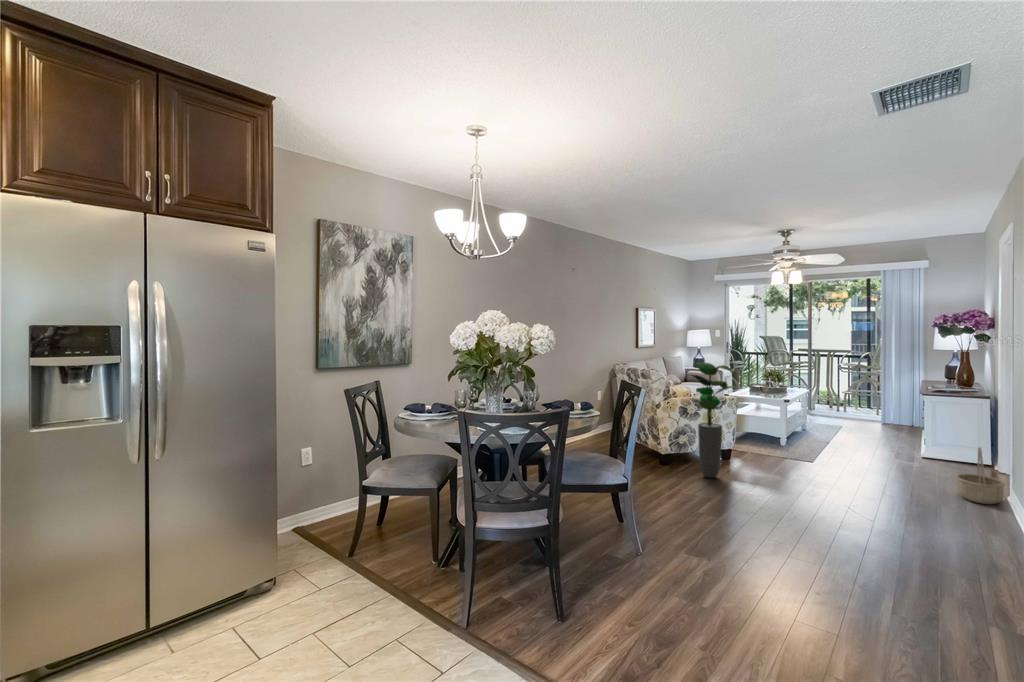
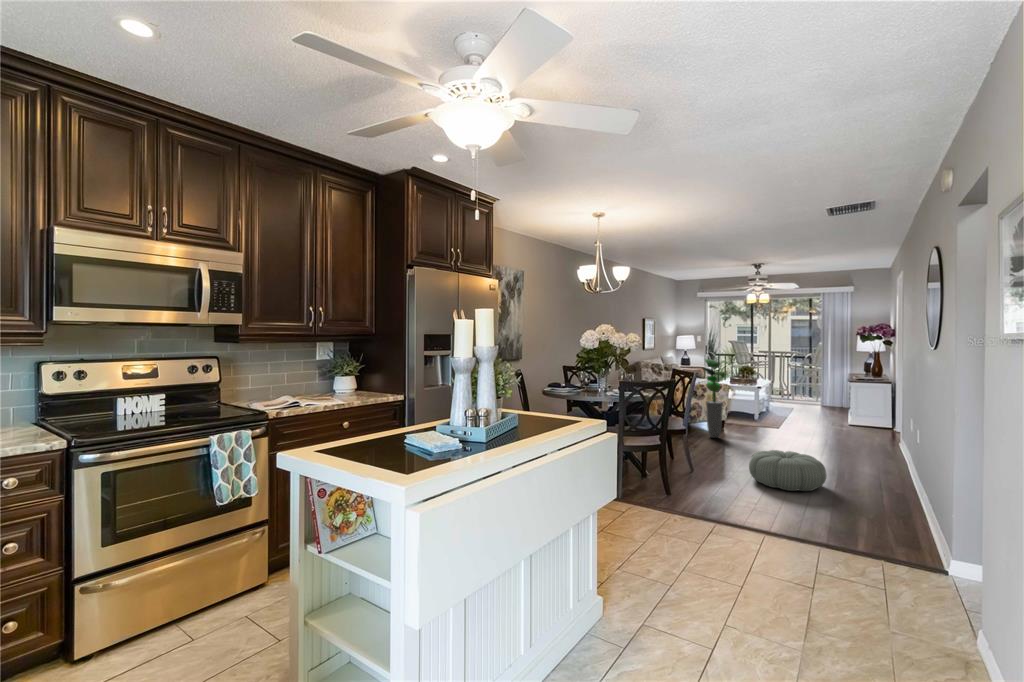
basket: present [956,447,1005,504] -> none [868,412,896,447]
pouf: none [732,526,877,622] -> present [749,450,827,491]

